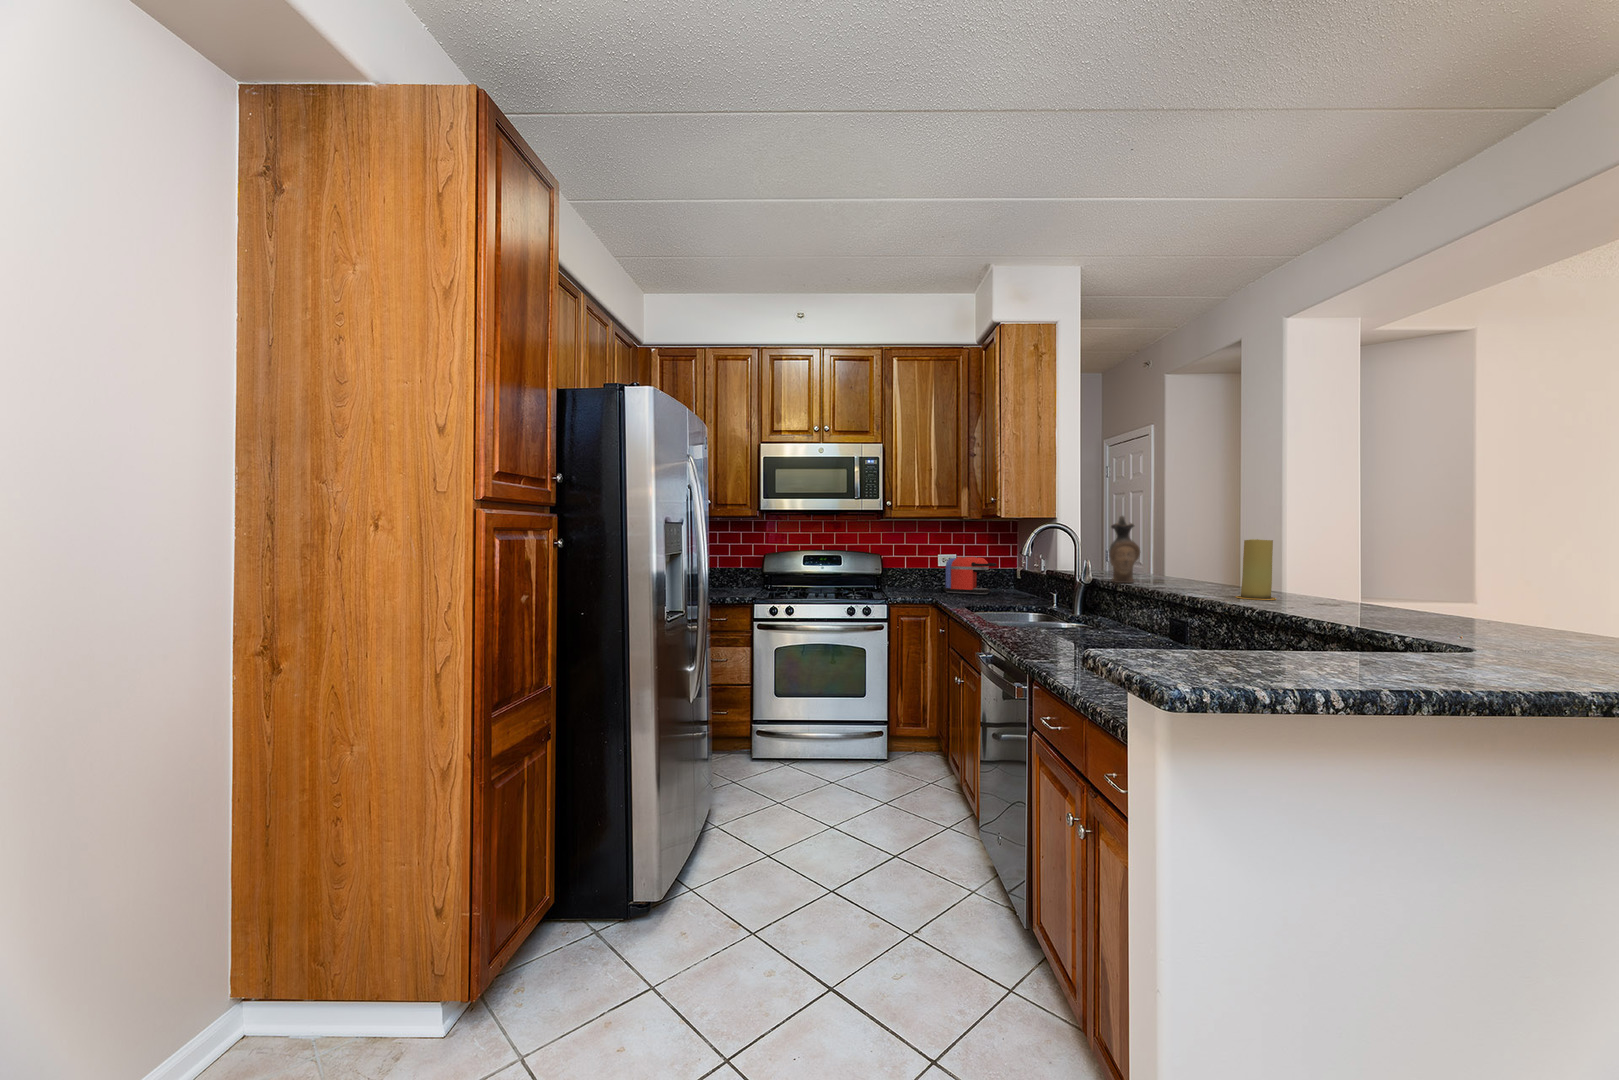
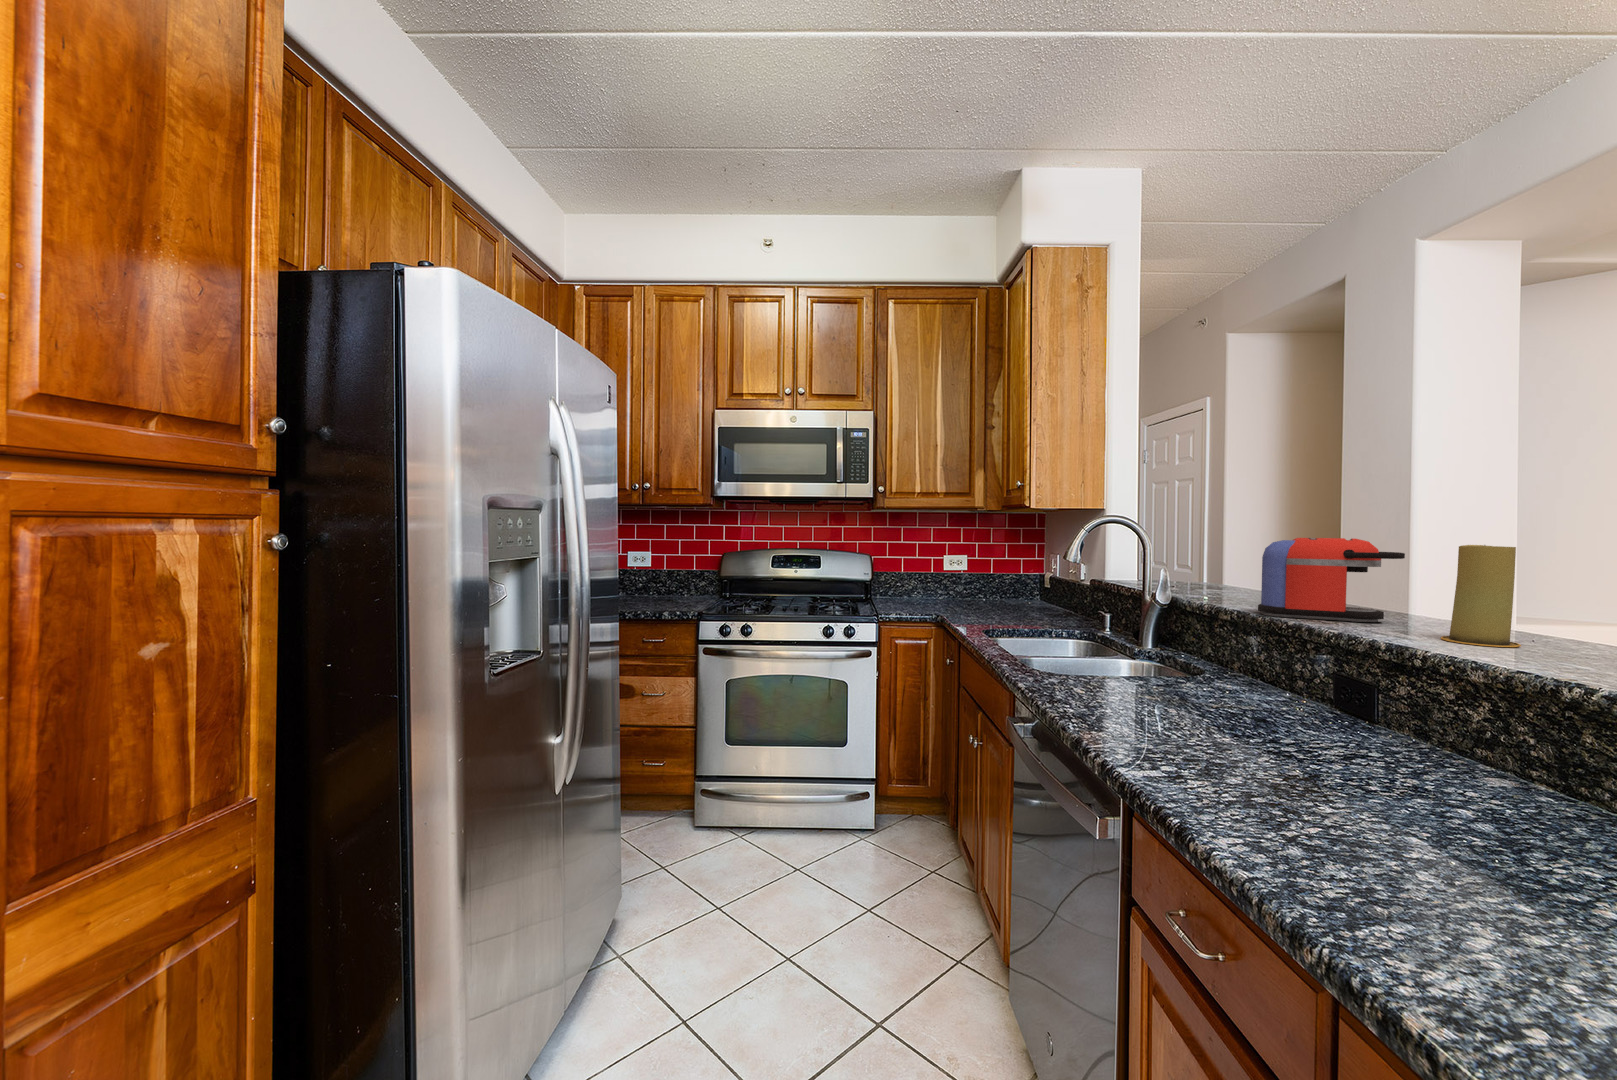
ceramic pitcher: present [1109,516,1140,583] -> none [1192,507,1241,603]
coffee maker: present [944,557,997,594] -> present [1258,538,1405,622]

